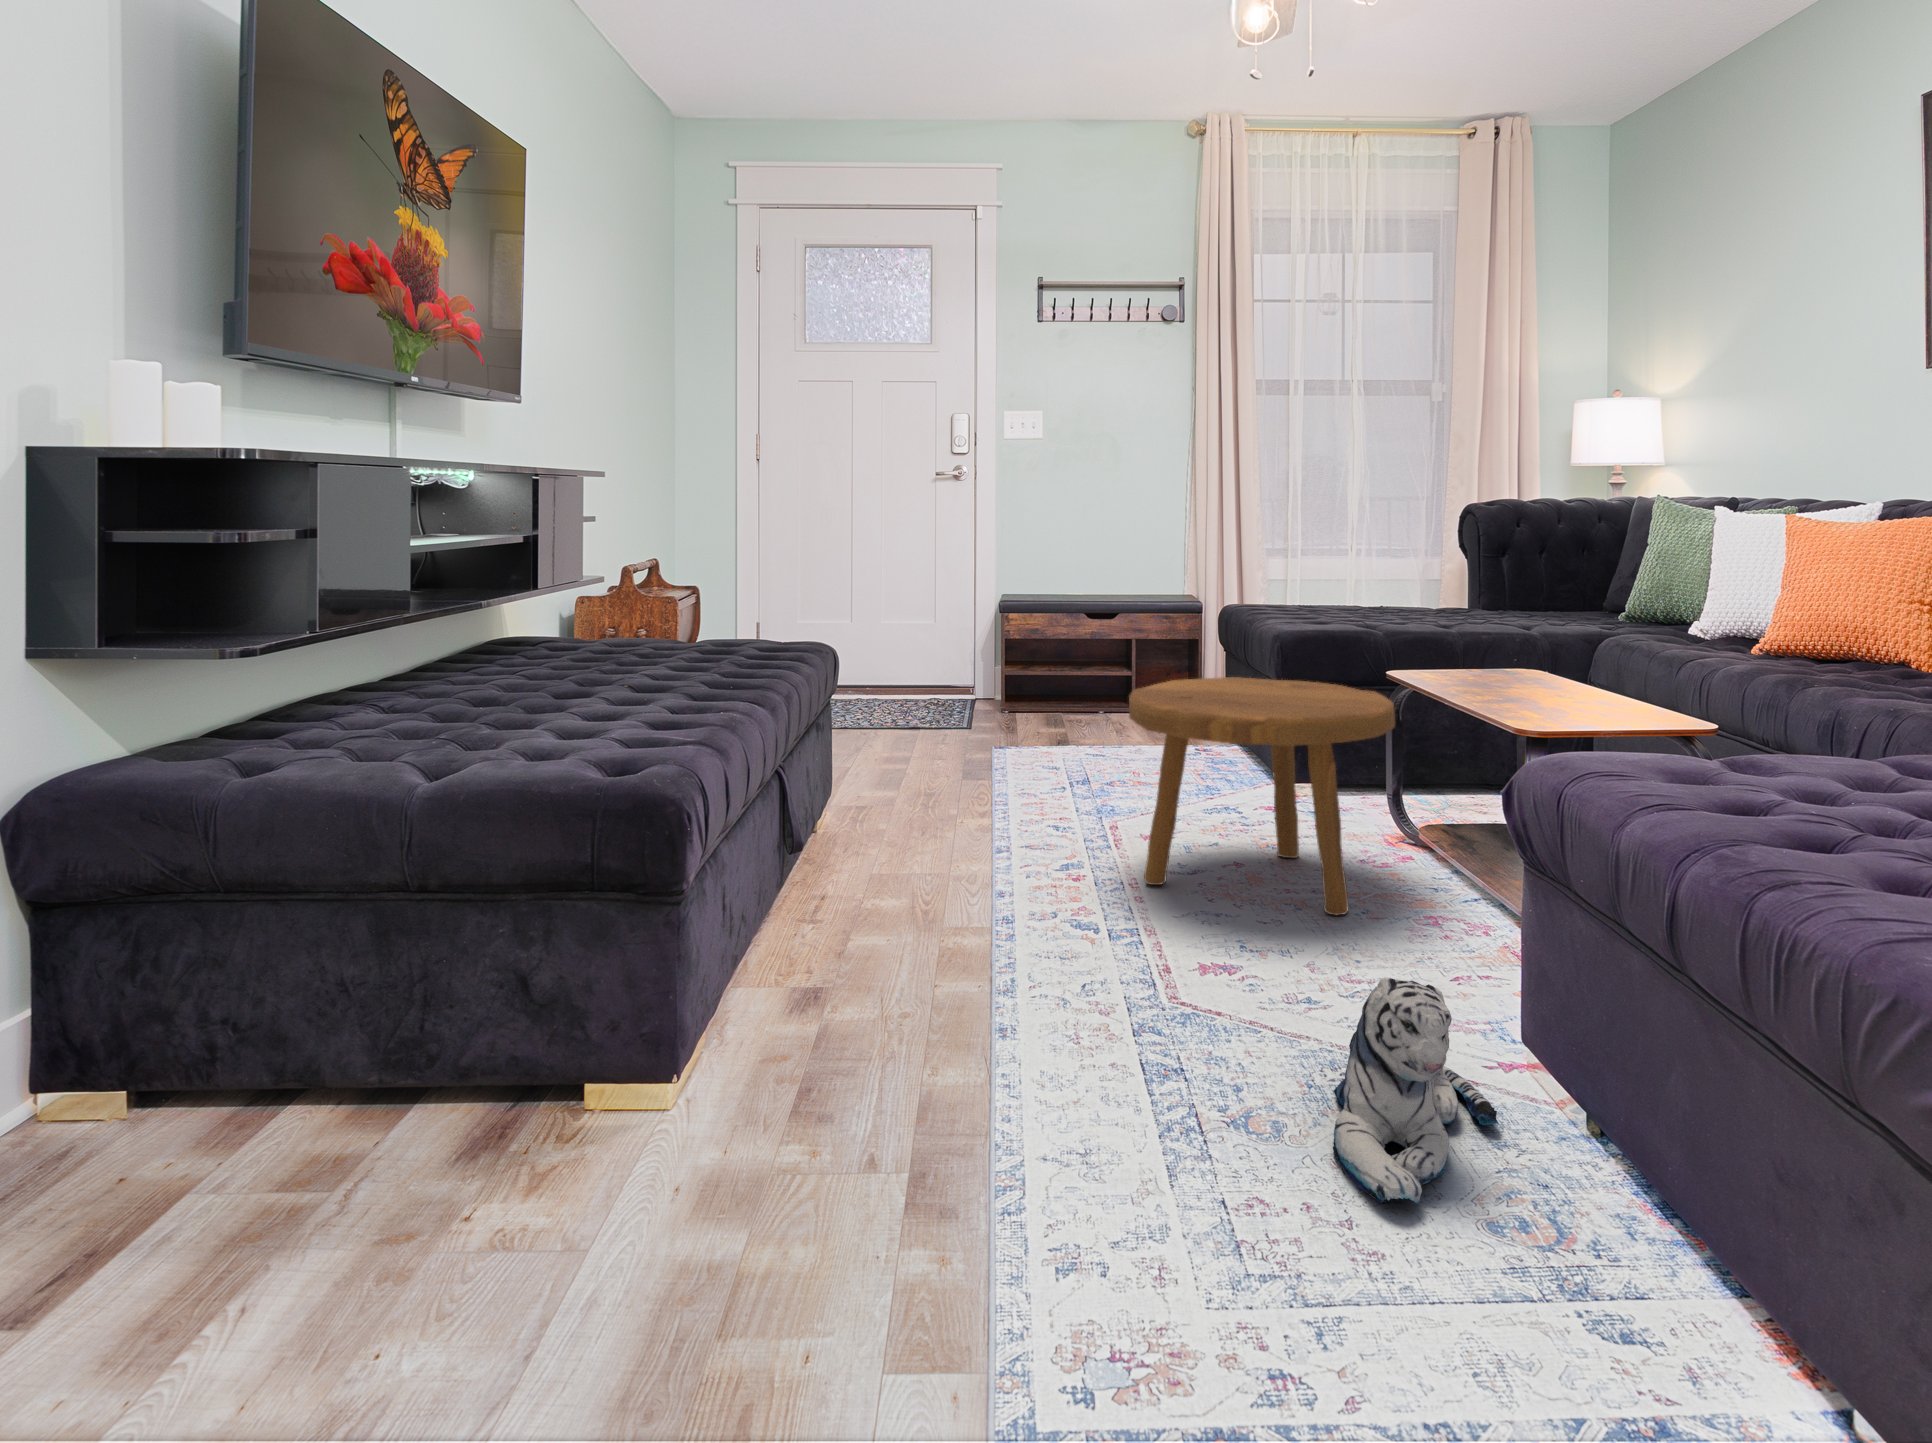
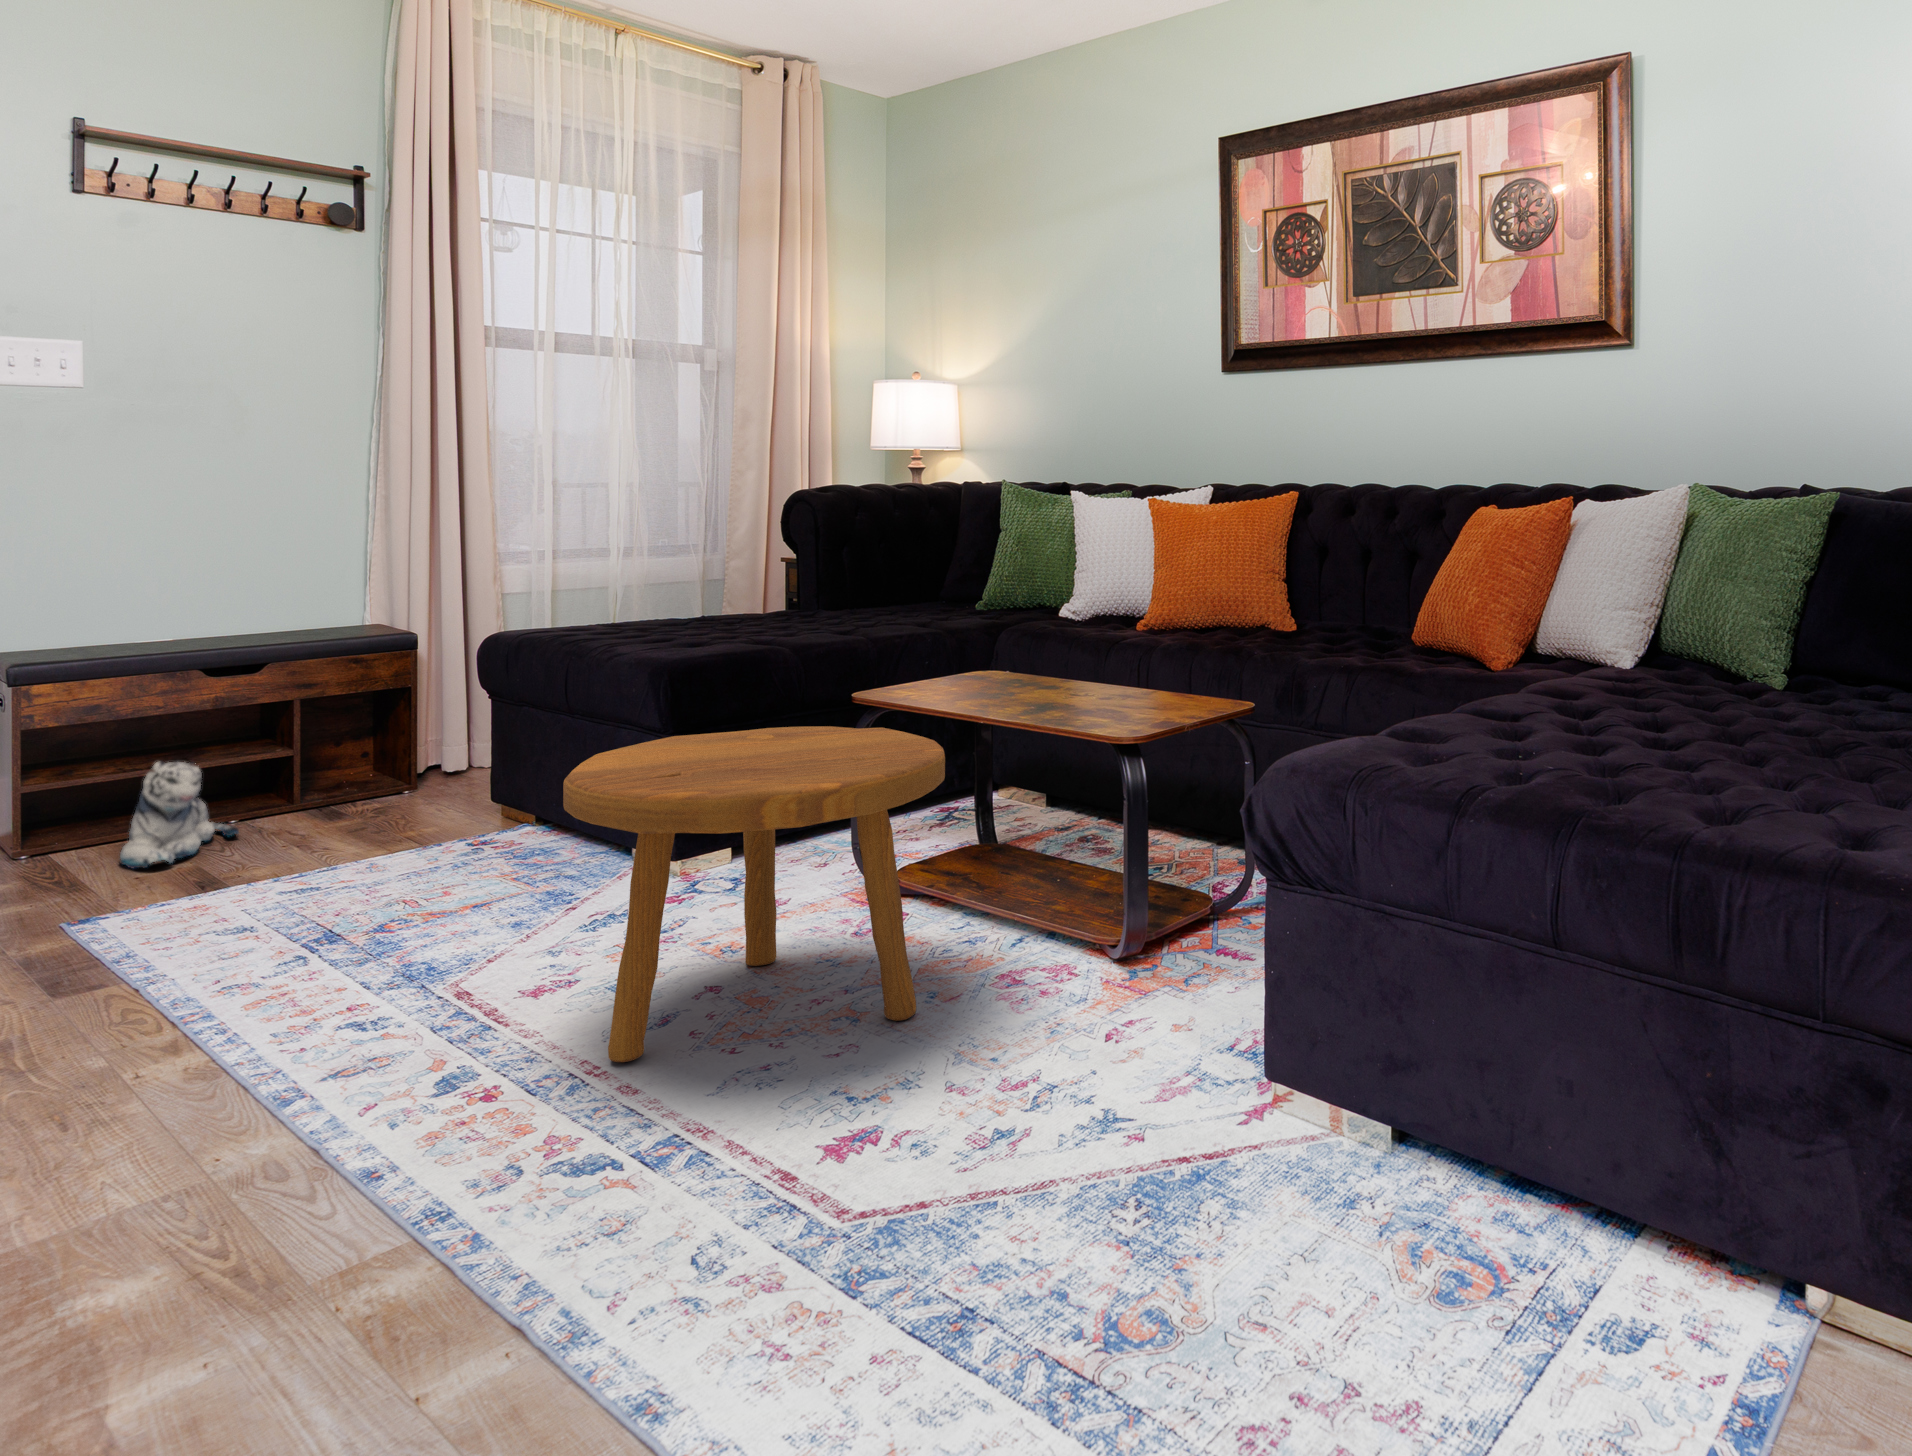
plush toy: present [1333,977,1498,1203] -> present [120,761,239,868]

